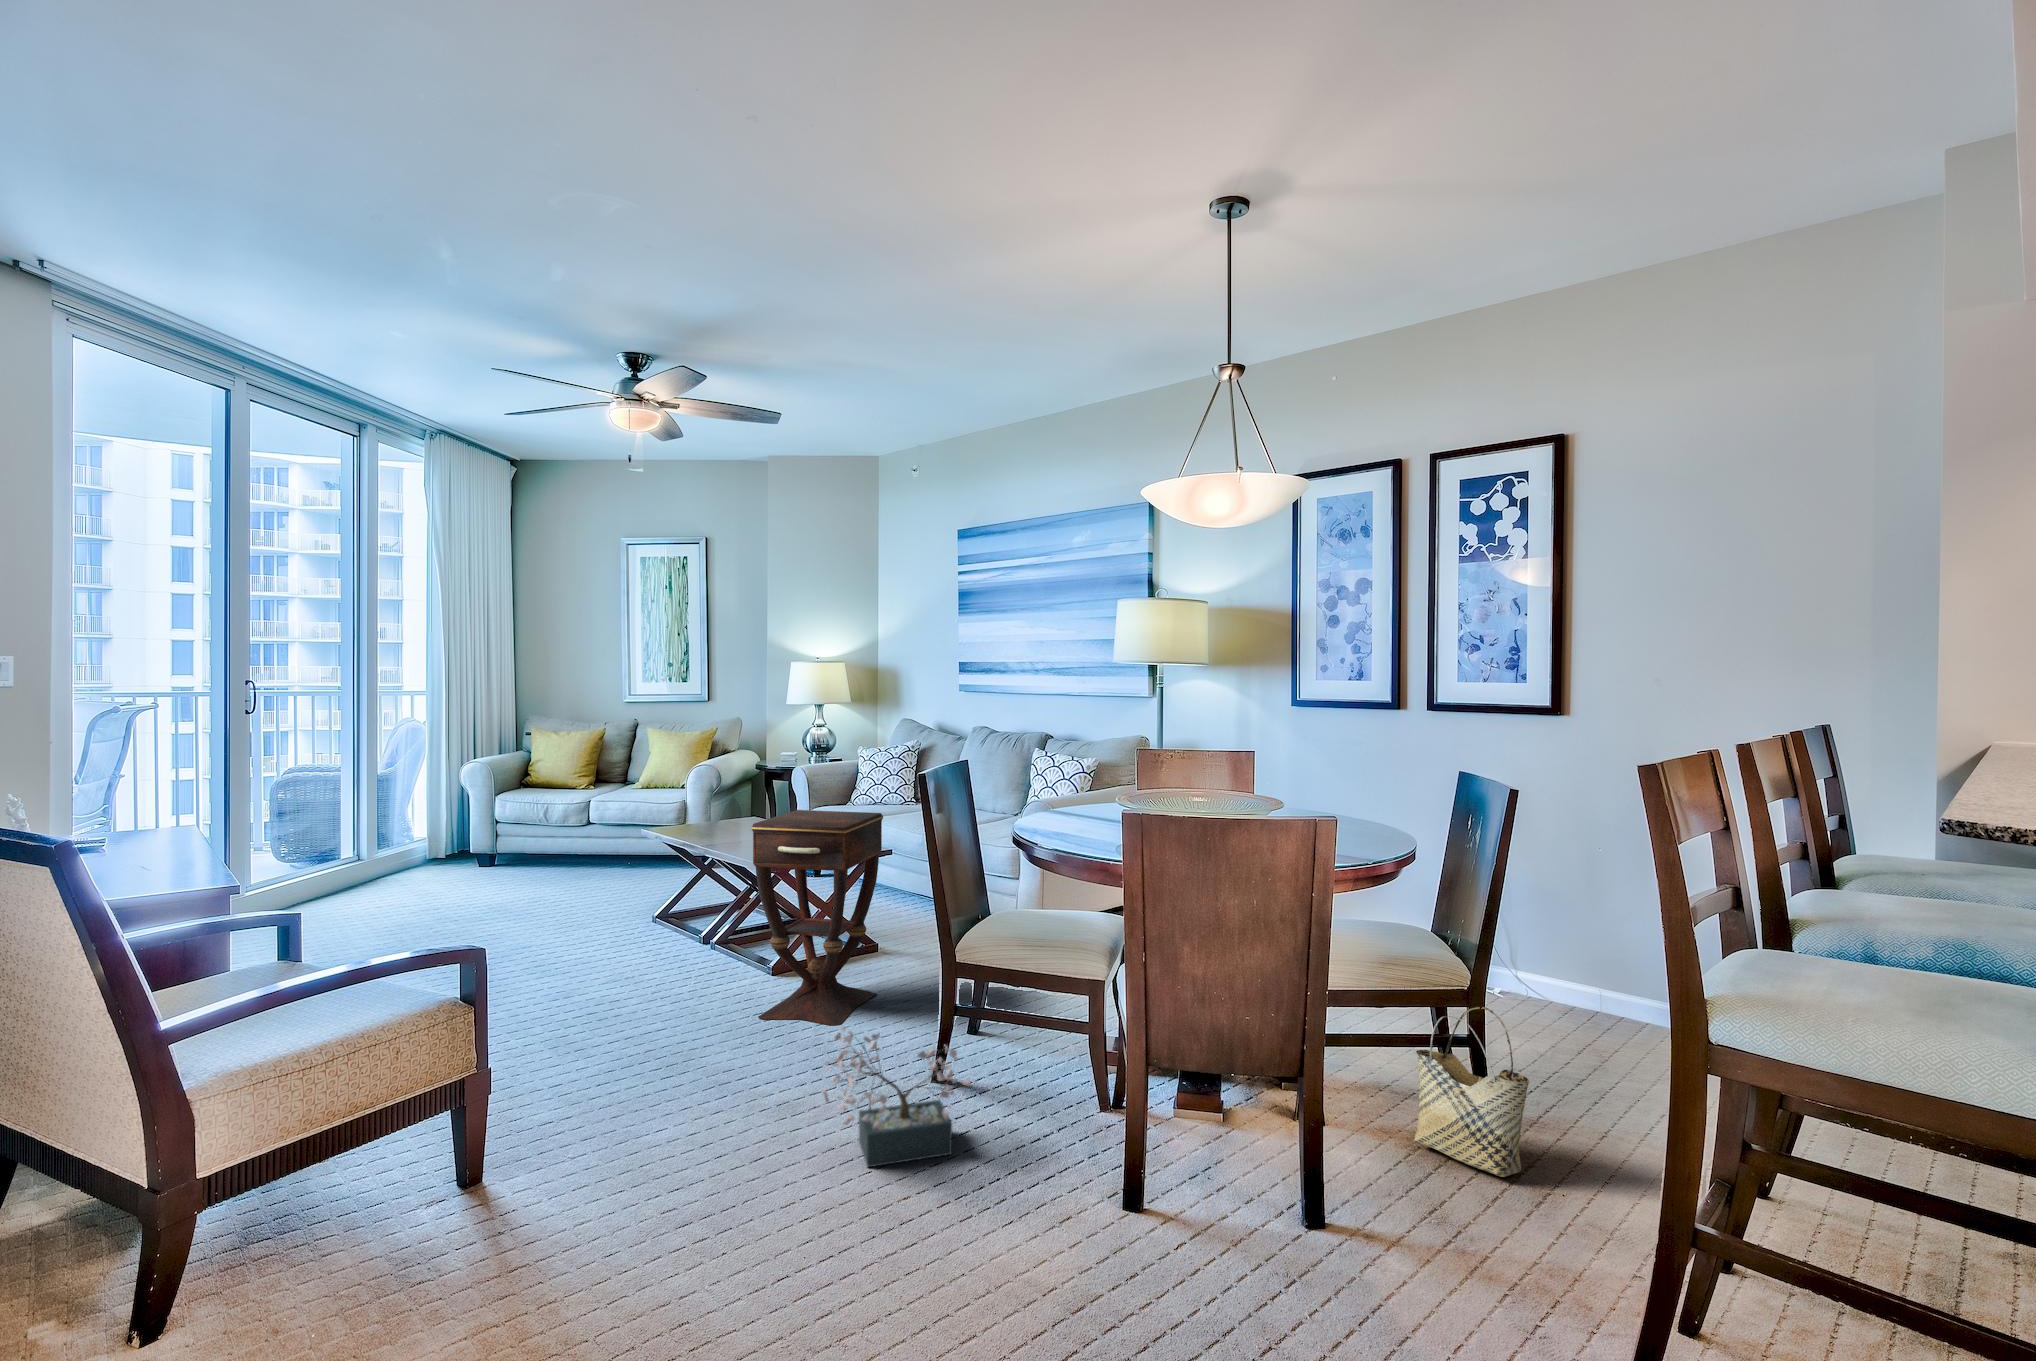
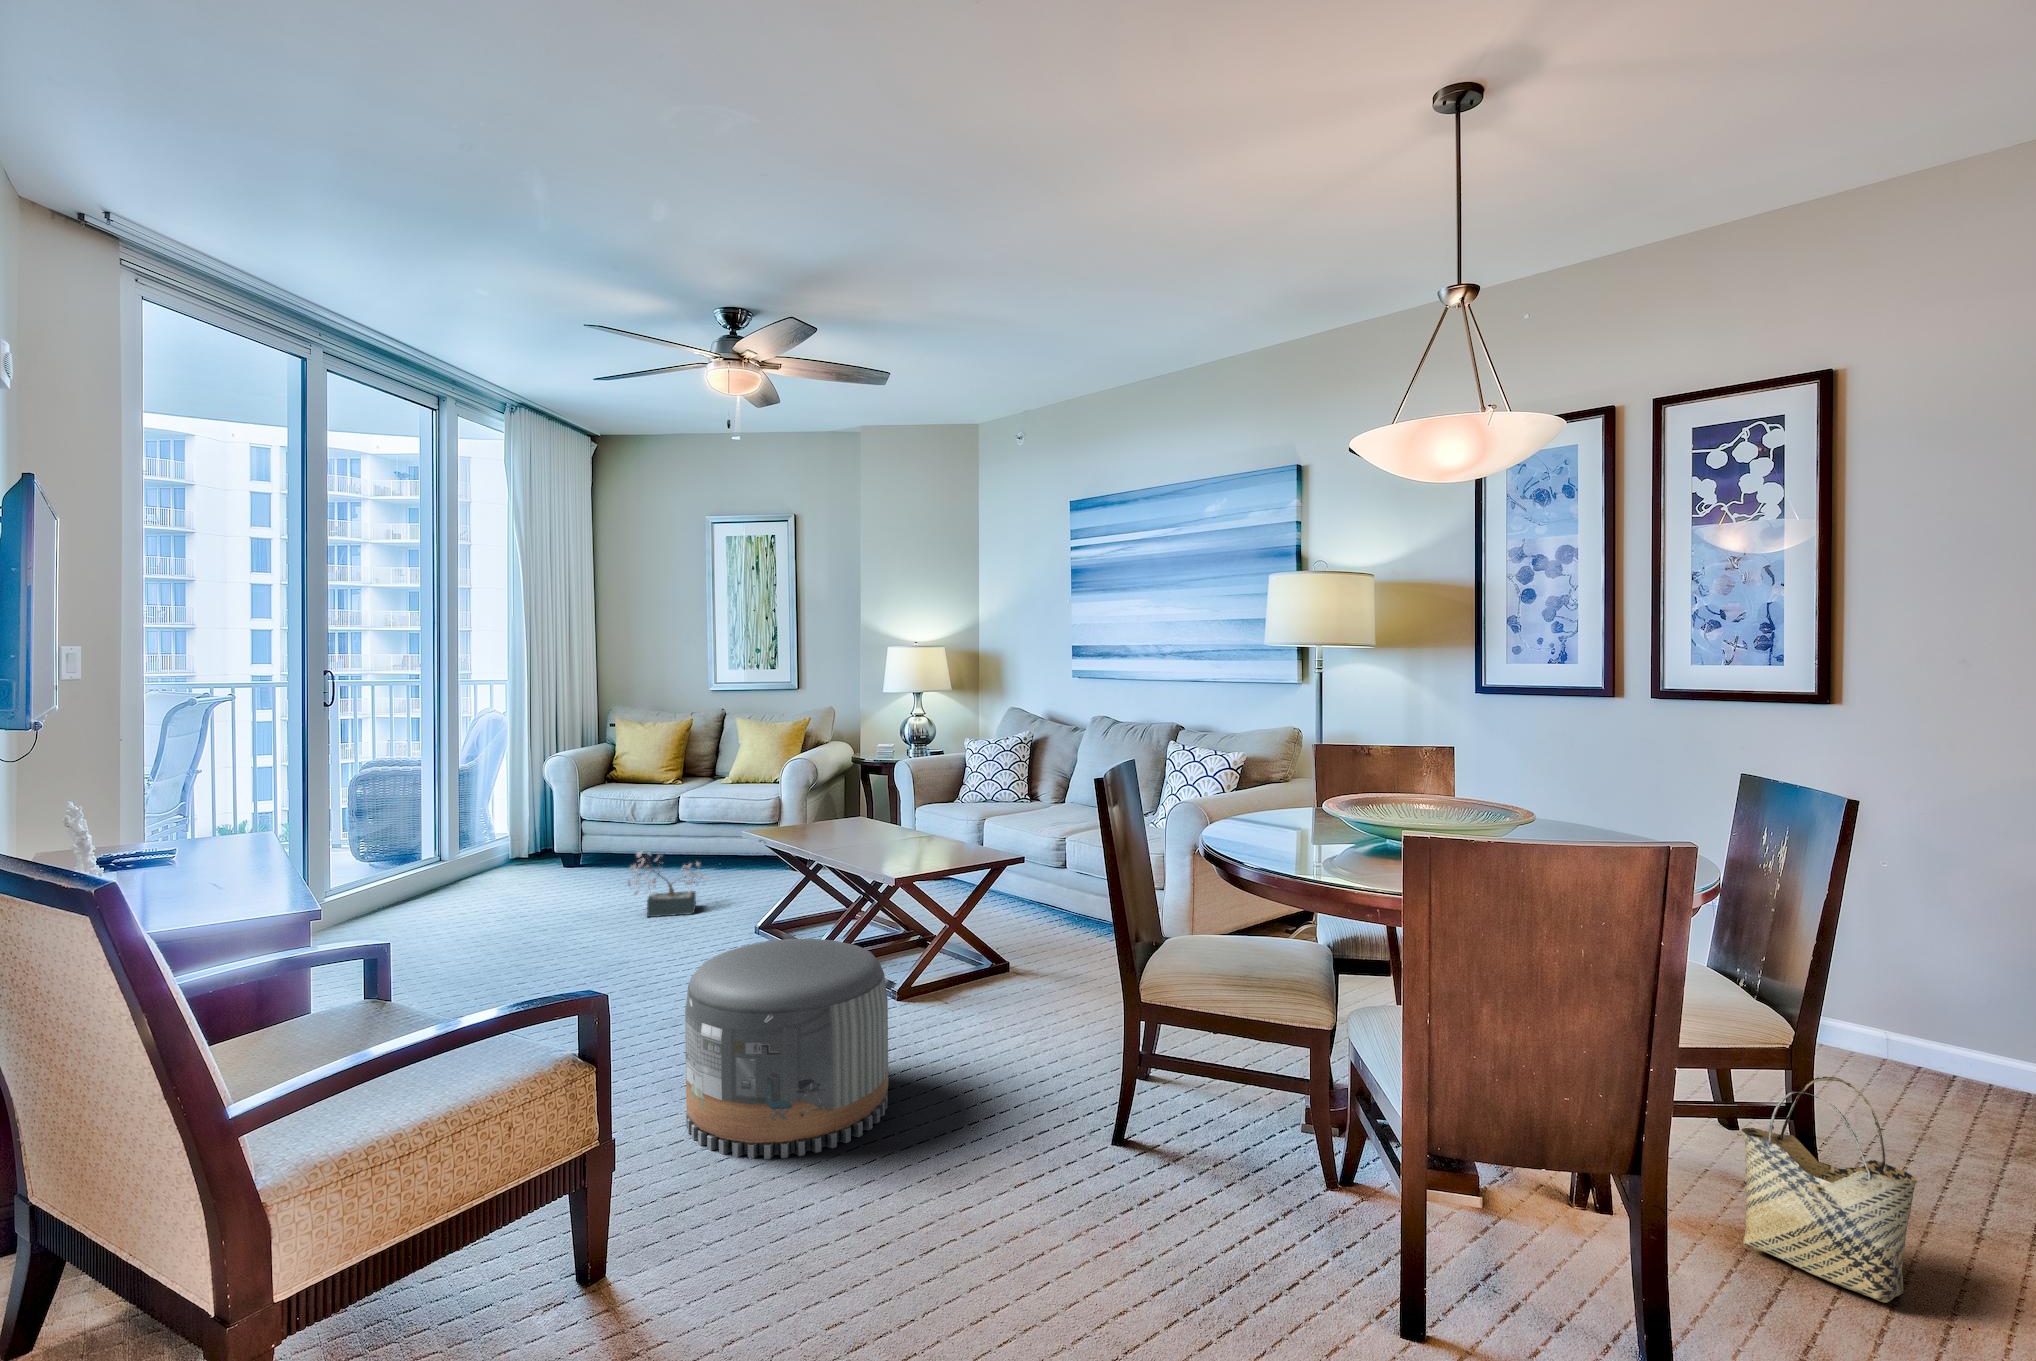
side table: present [751,810,883,1026] -> none [881,815,1024,1064]
pouf: none [565,916,748,1100] -> present [685,938,888,1159]
decorative plant: present [822,1027,971,1167] -> present [628,851,707,917]

